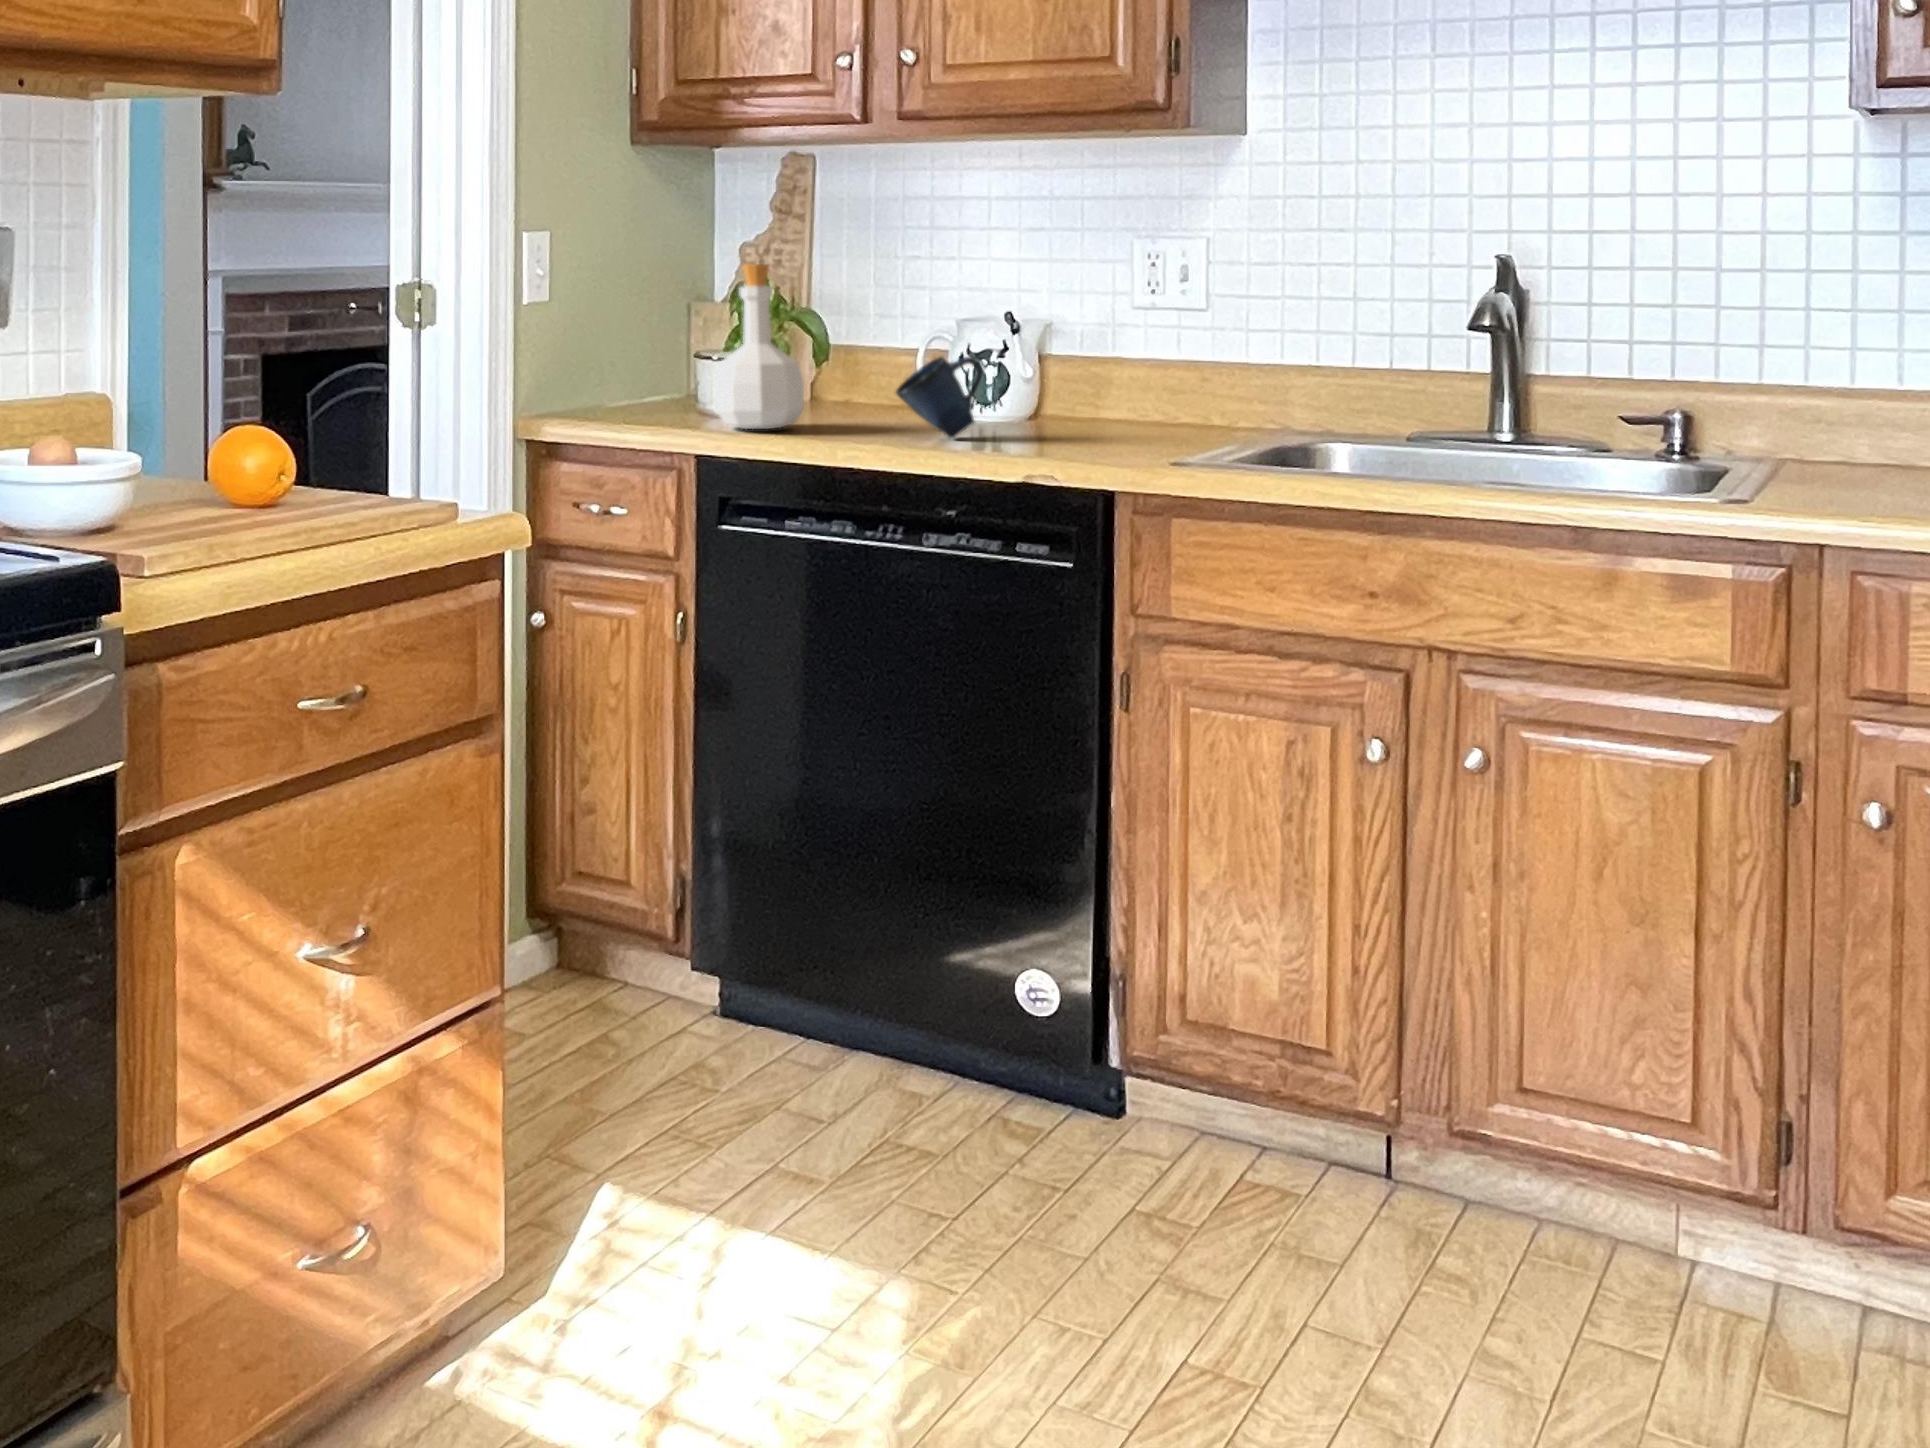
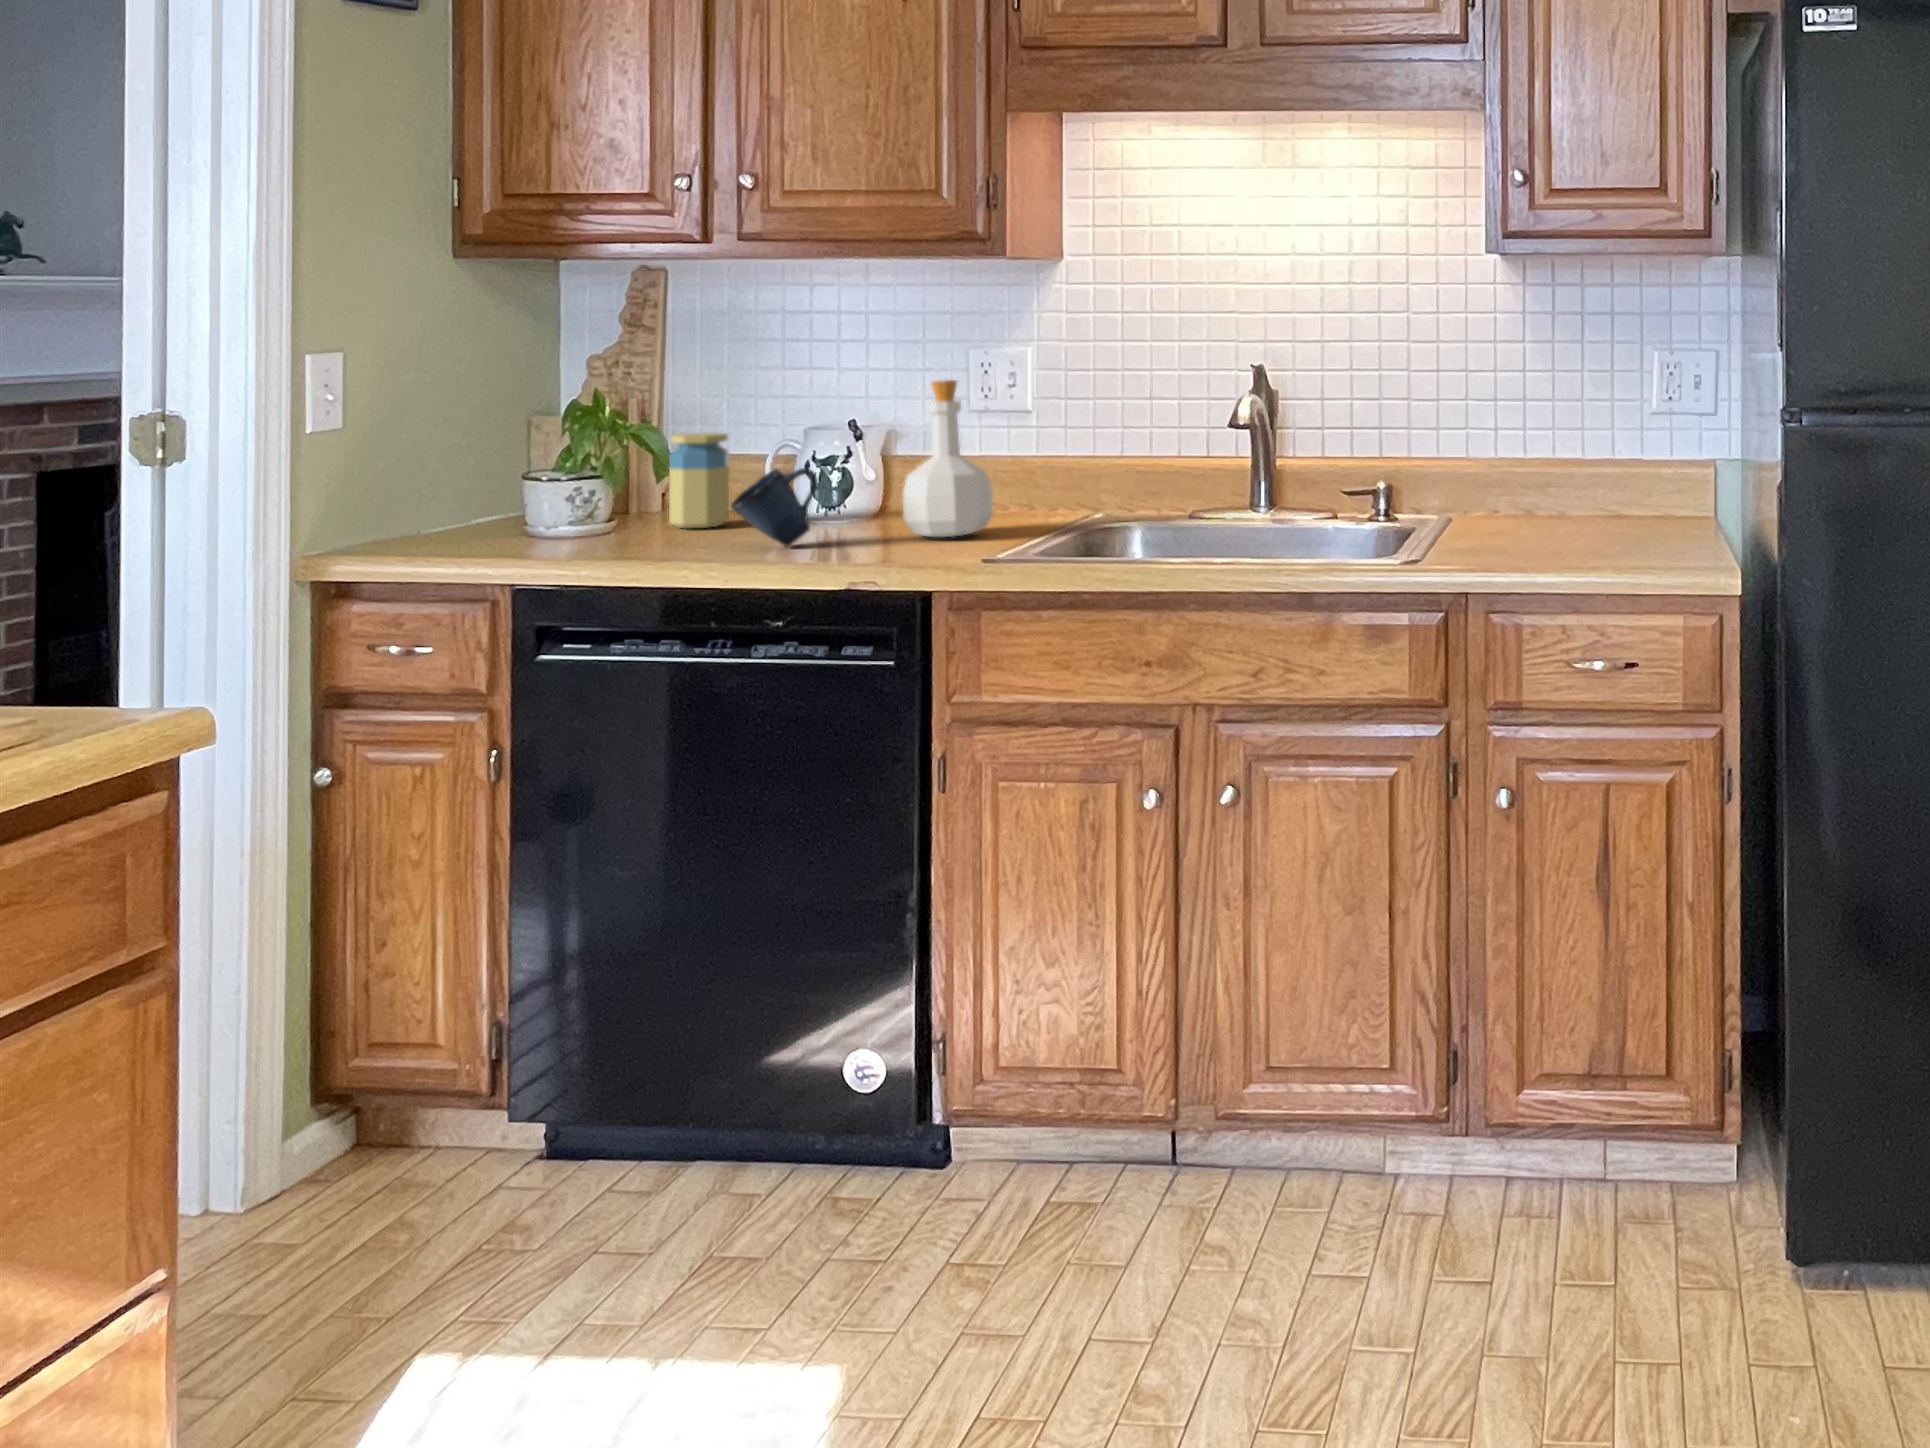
bottle: present [714,264,804,429] -> present [903,380,993,537]
jar: none [826,320,883,417] -> present [669,433,729,528]

